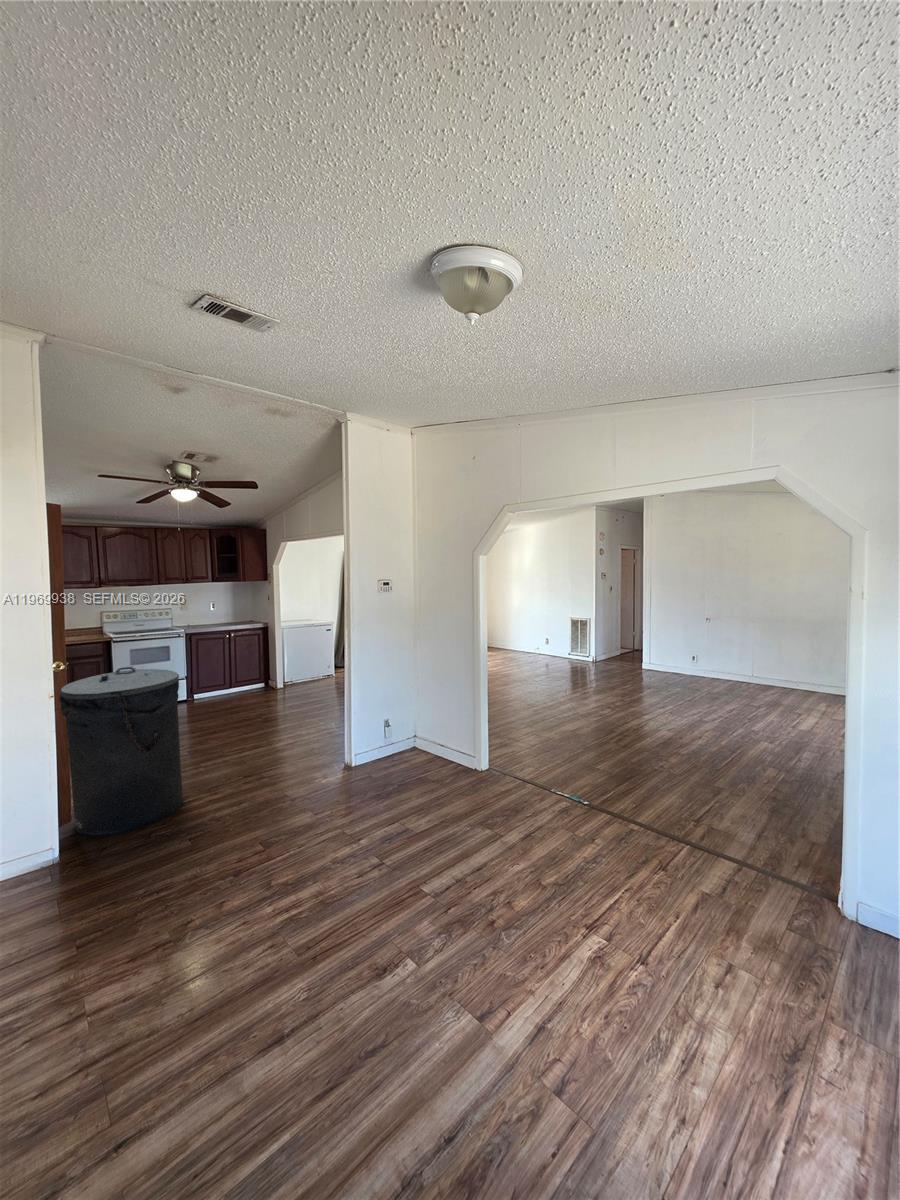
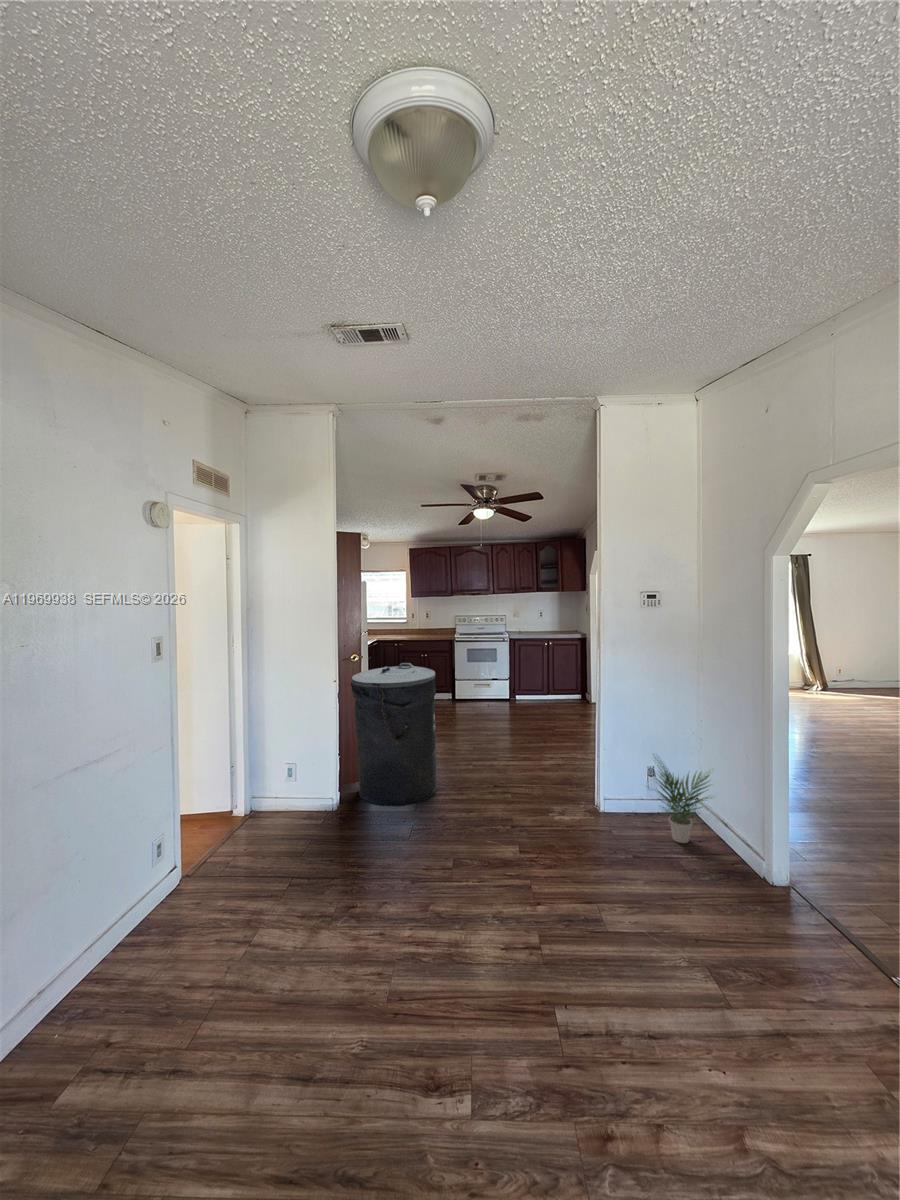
potted plant: none [390,705,443,766] -> present [655,758,709,843]

